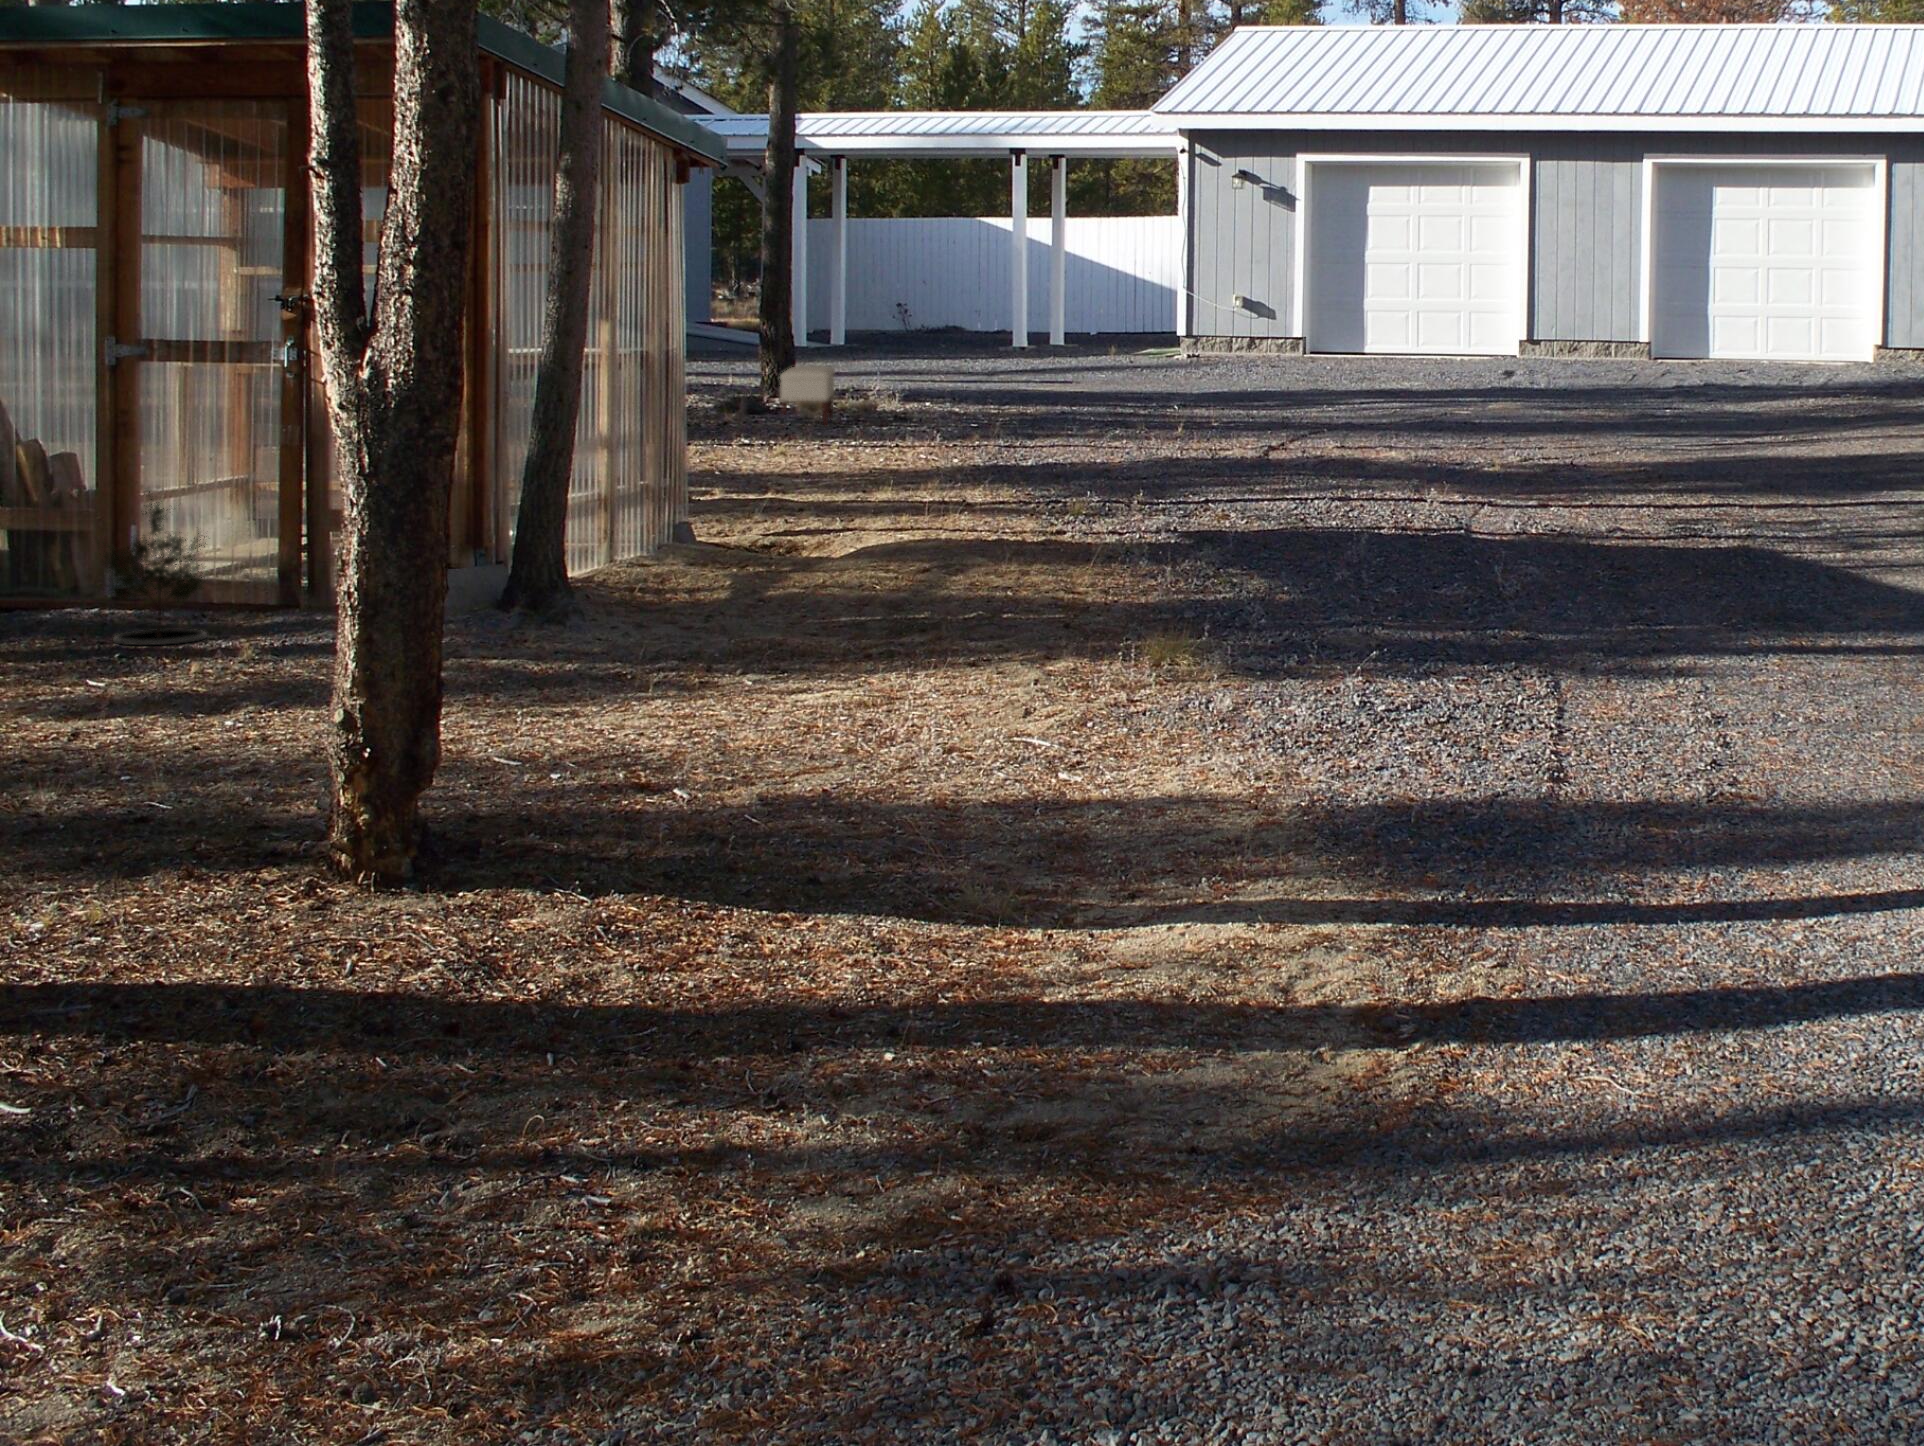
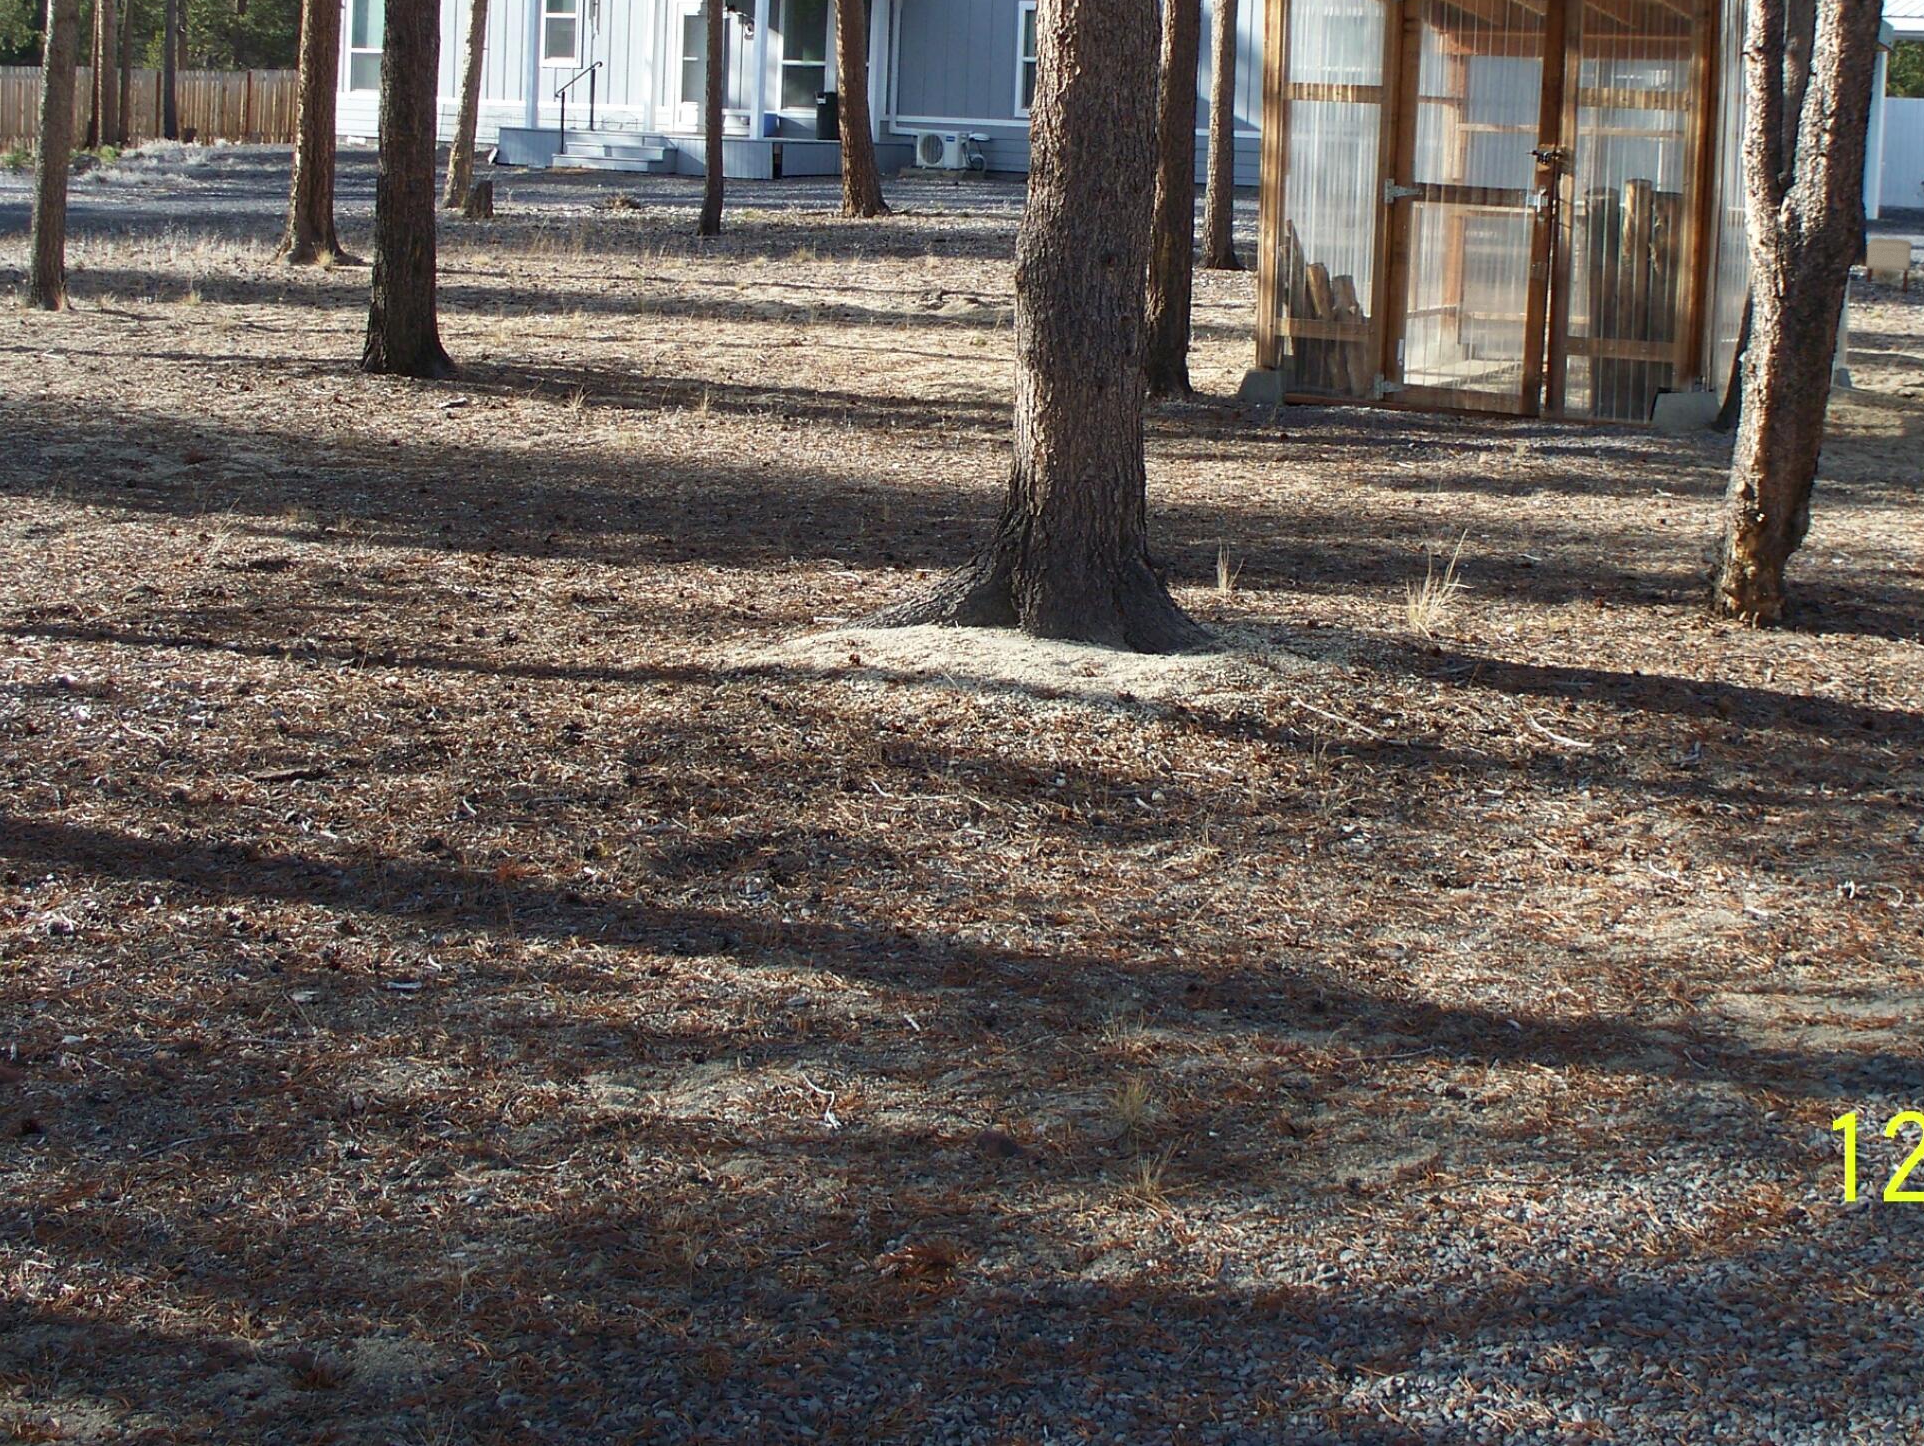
potted tree: present [102,491,207,645] -> none [1438,304,1520,424]

